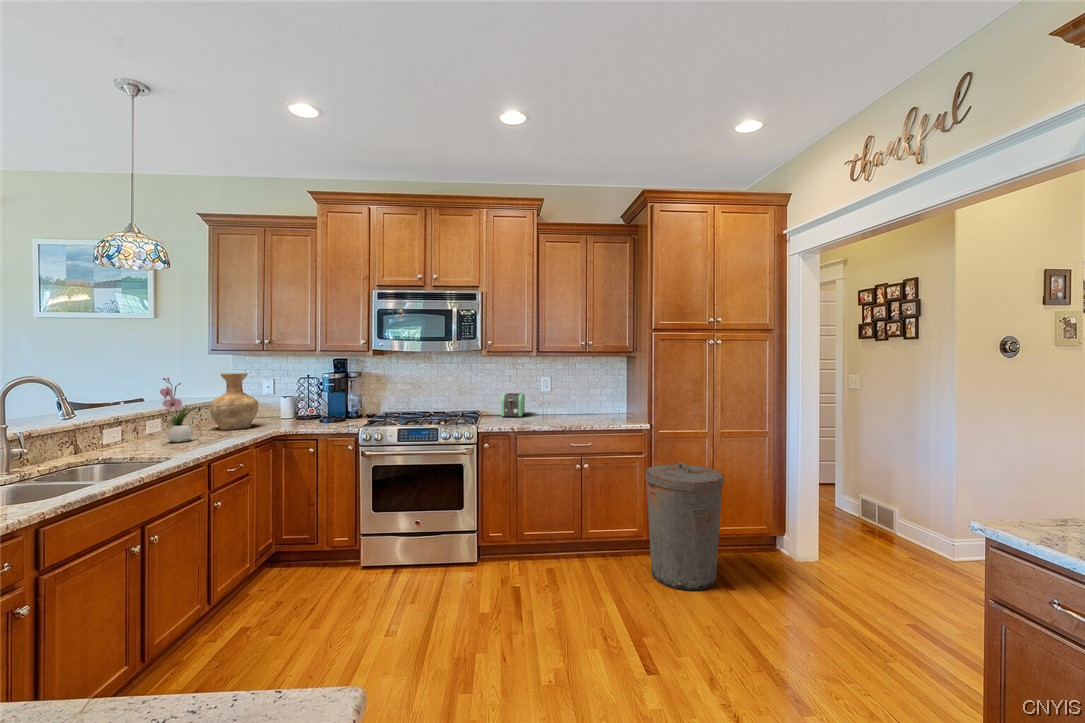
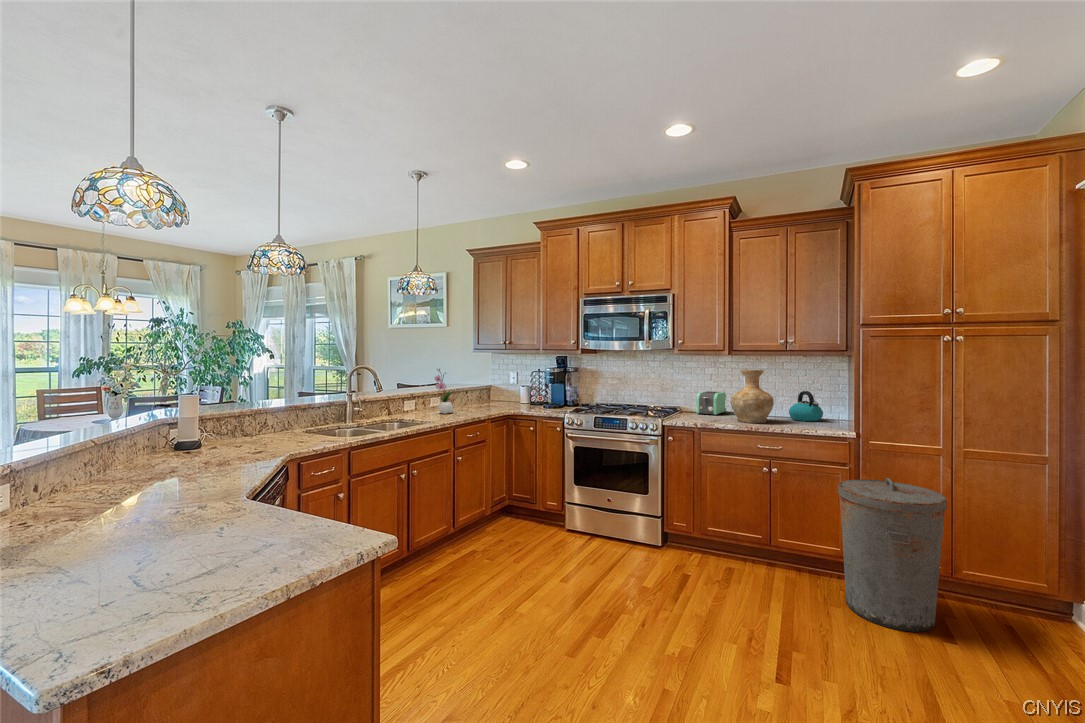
vase: present [210,373,258,430] -> present [731,370,774,423]
kettle: none [585,390,612,417] -> present [789,391,823,421]

